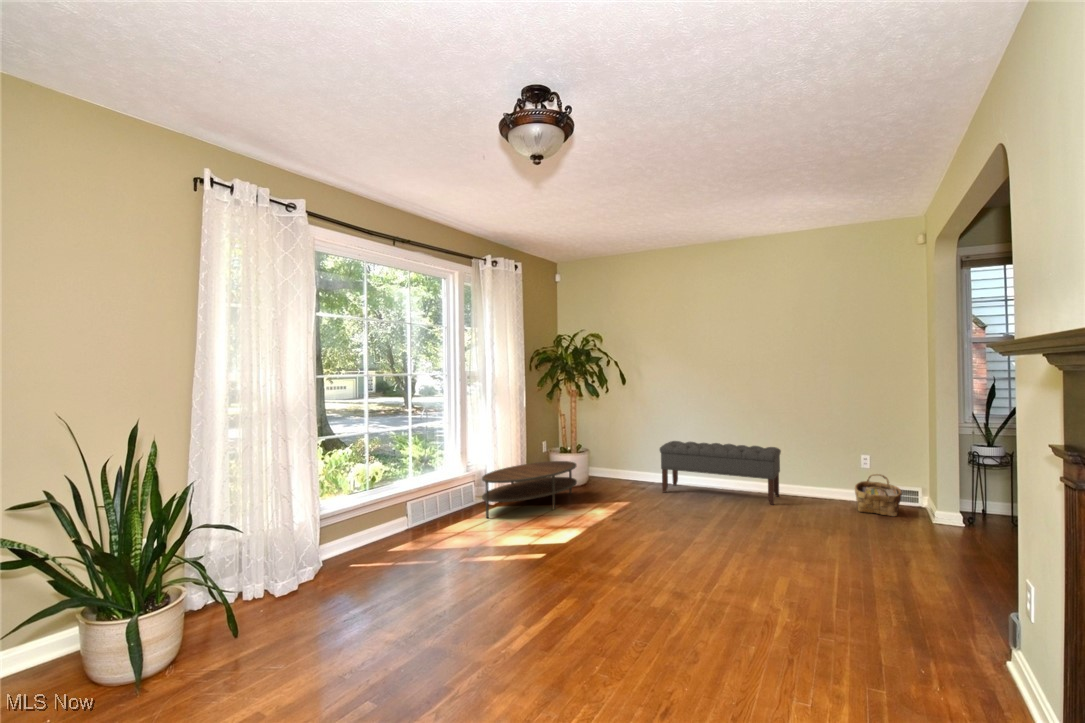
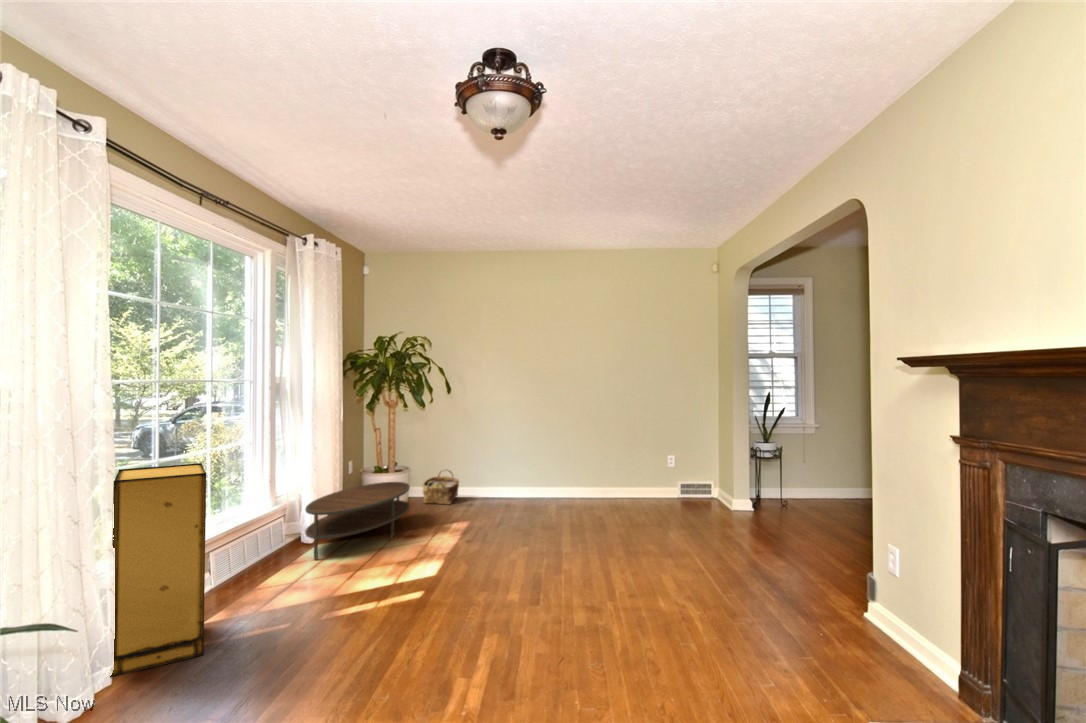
storage cabinet: none [320,435,386,574] -> present [110,463,206,678]
bench: present [660,441,781,505] -> none [493,452,606,508]
woven basket: present [855,474,902,516] -> present [423,470,459,504]

